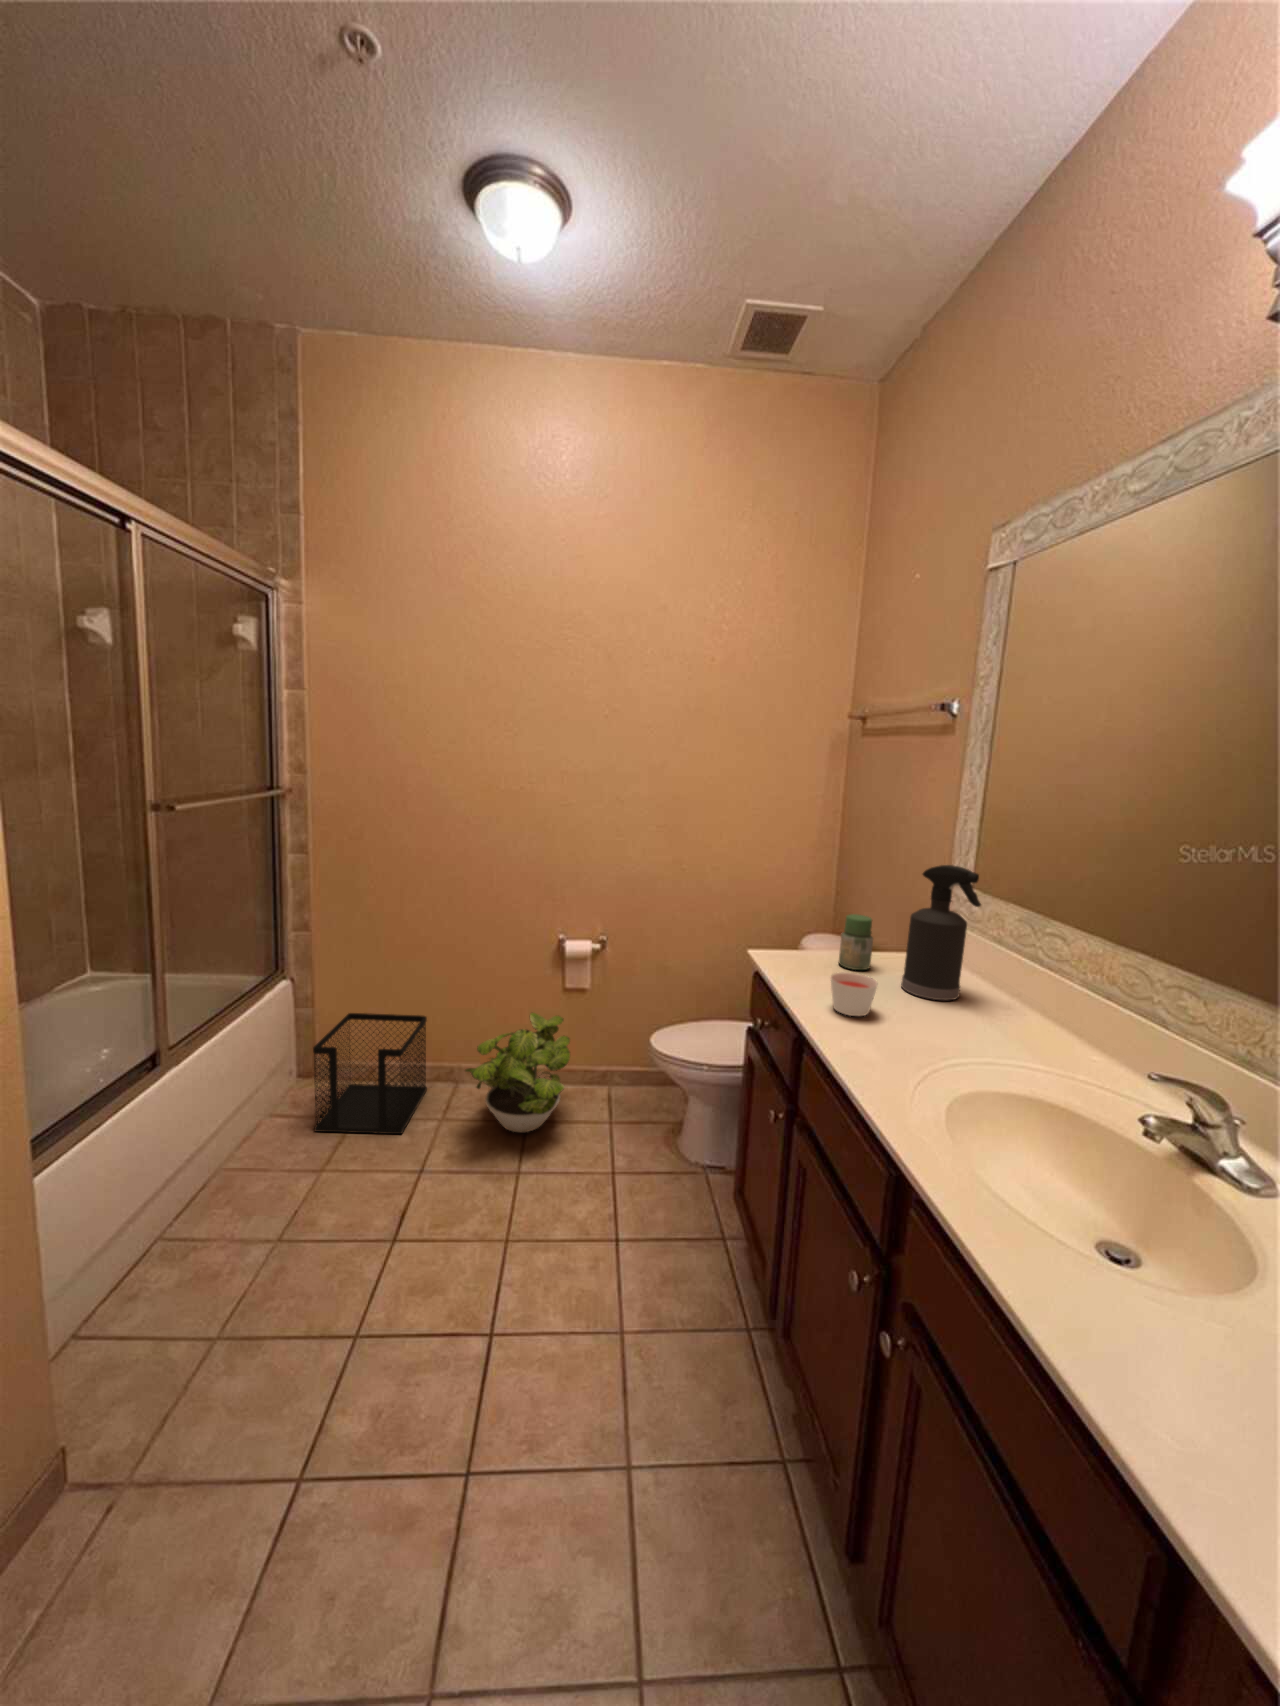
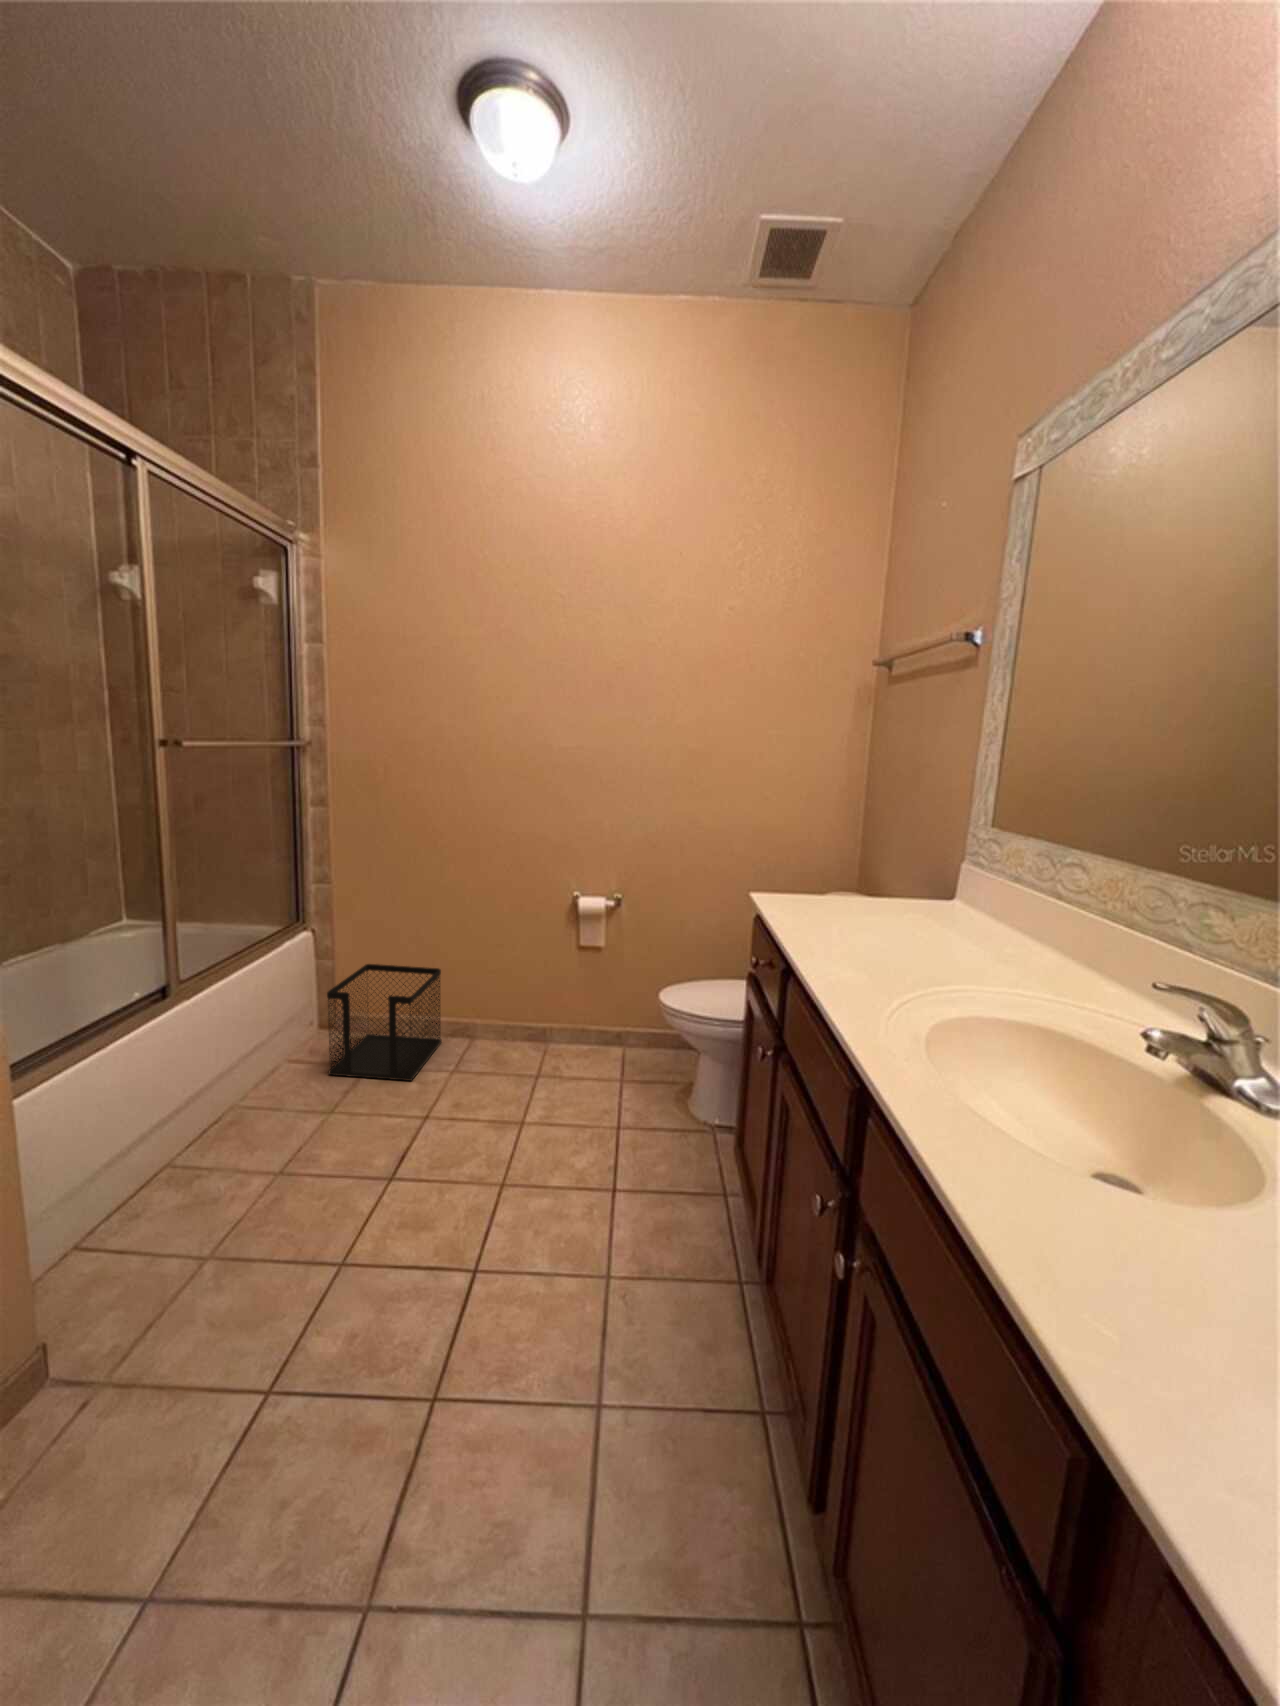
spray bottle: present [901,865,981,1000] -> none [904,793,990,937]
jar: present [839,914,873,970] -> none [840,853,877,910]
candle: present [830,972,878,1016] -> none [821,903,872,947]
potted plant: present [465,1013,570,1132] -> none [472,968,579,1084]

